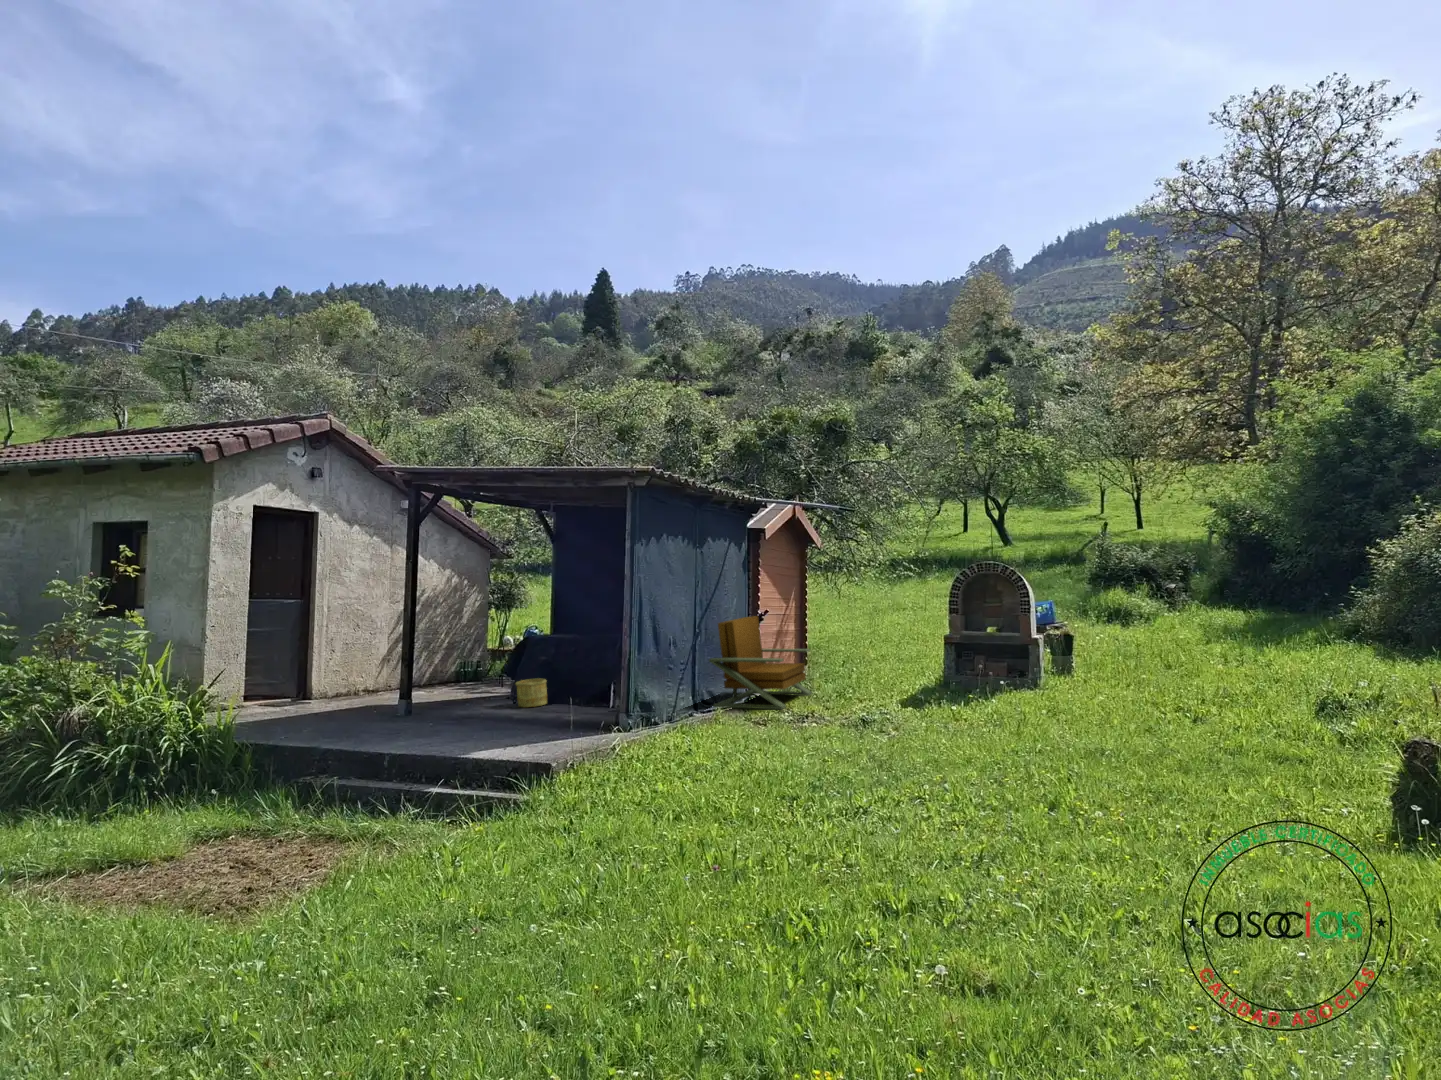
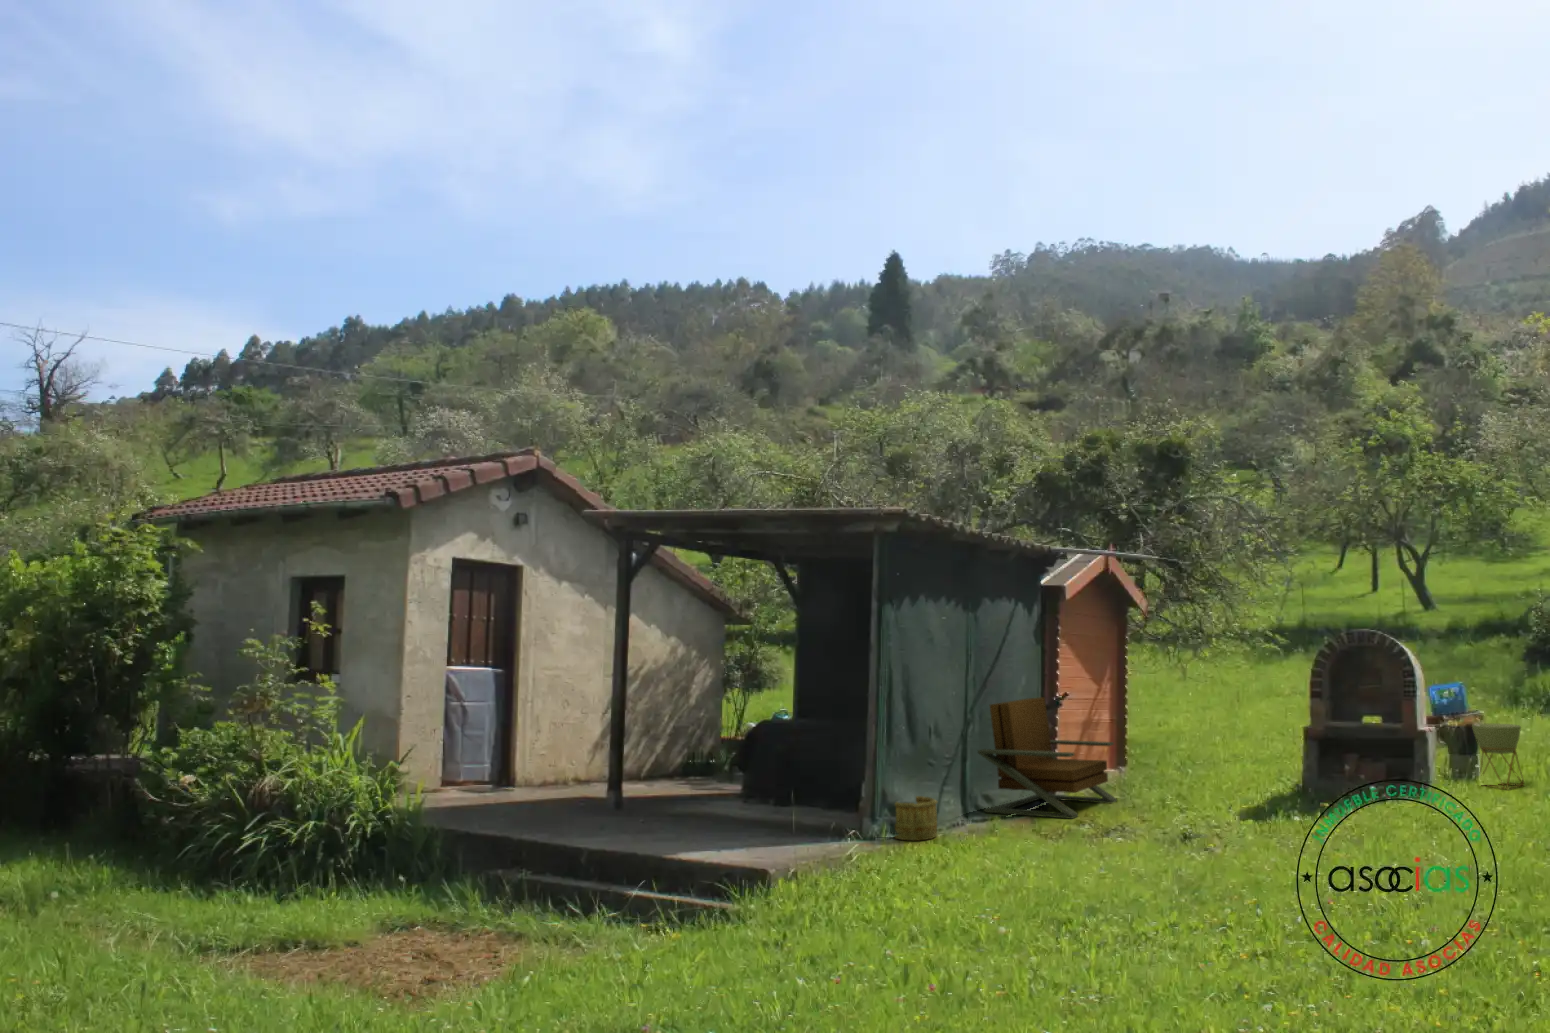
planter: none [1057,627,1090,674] -> present [1472,724,1524,789]
wooden bucket: present [516,679,547,707] -> present [895,796,937,841]

